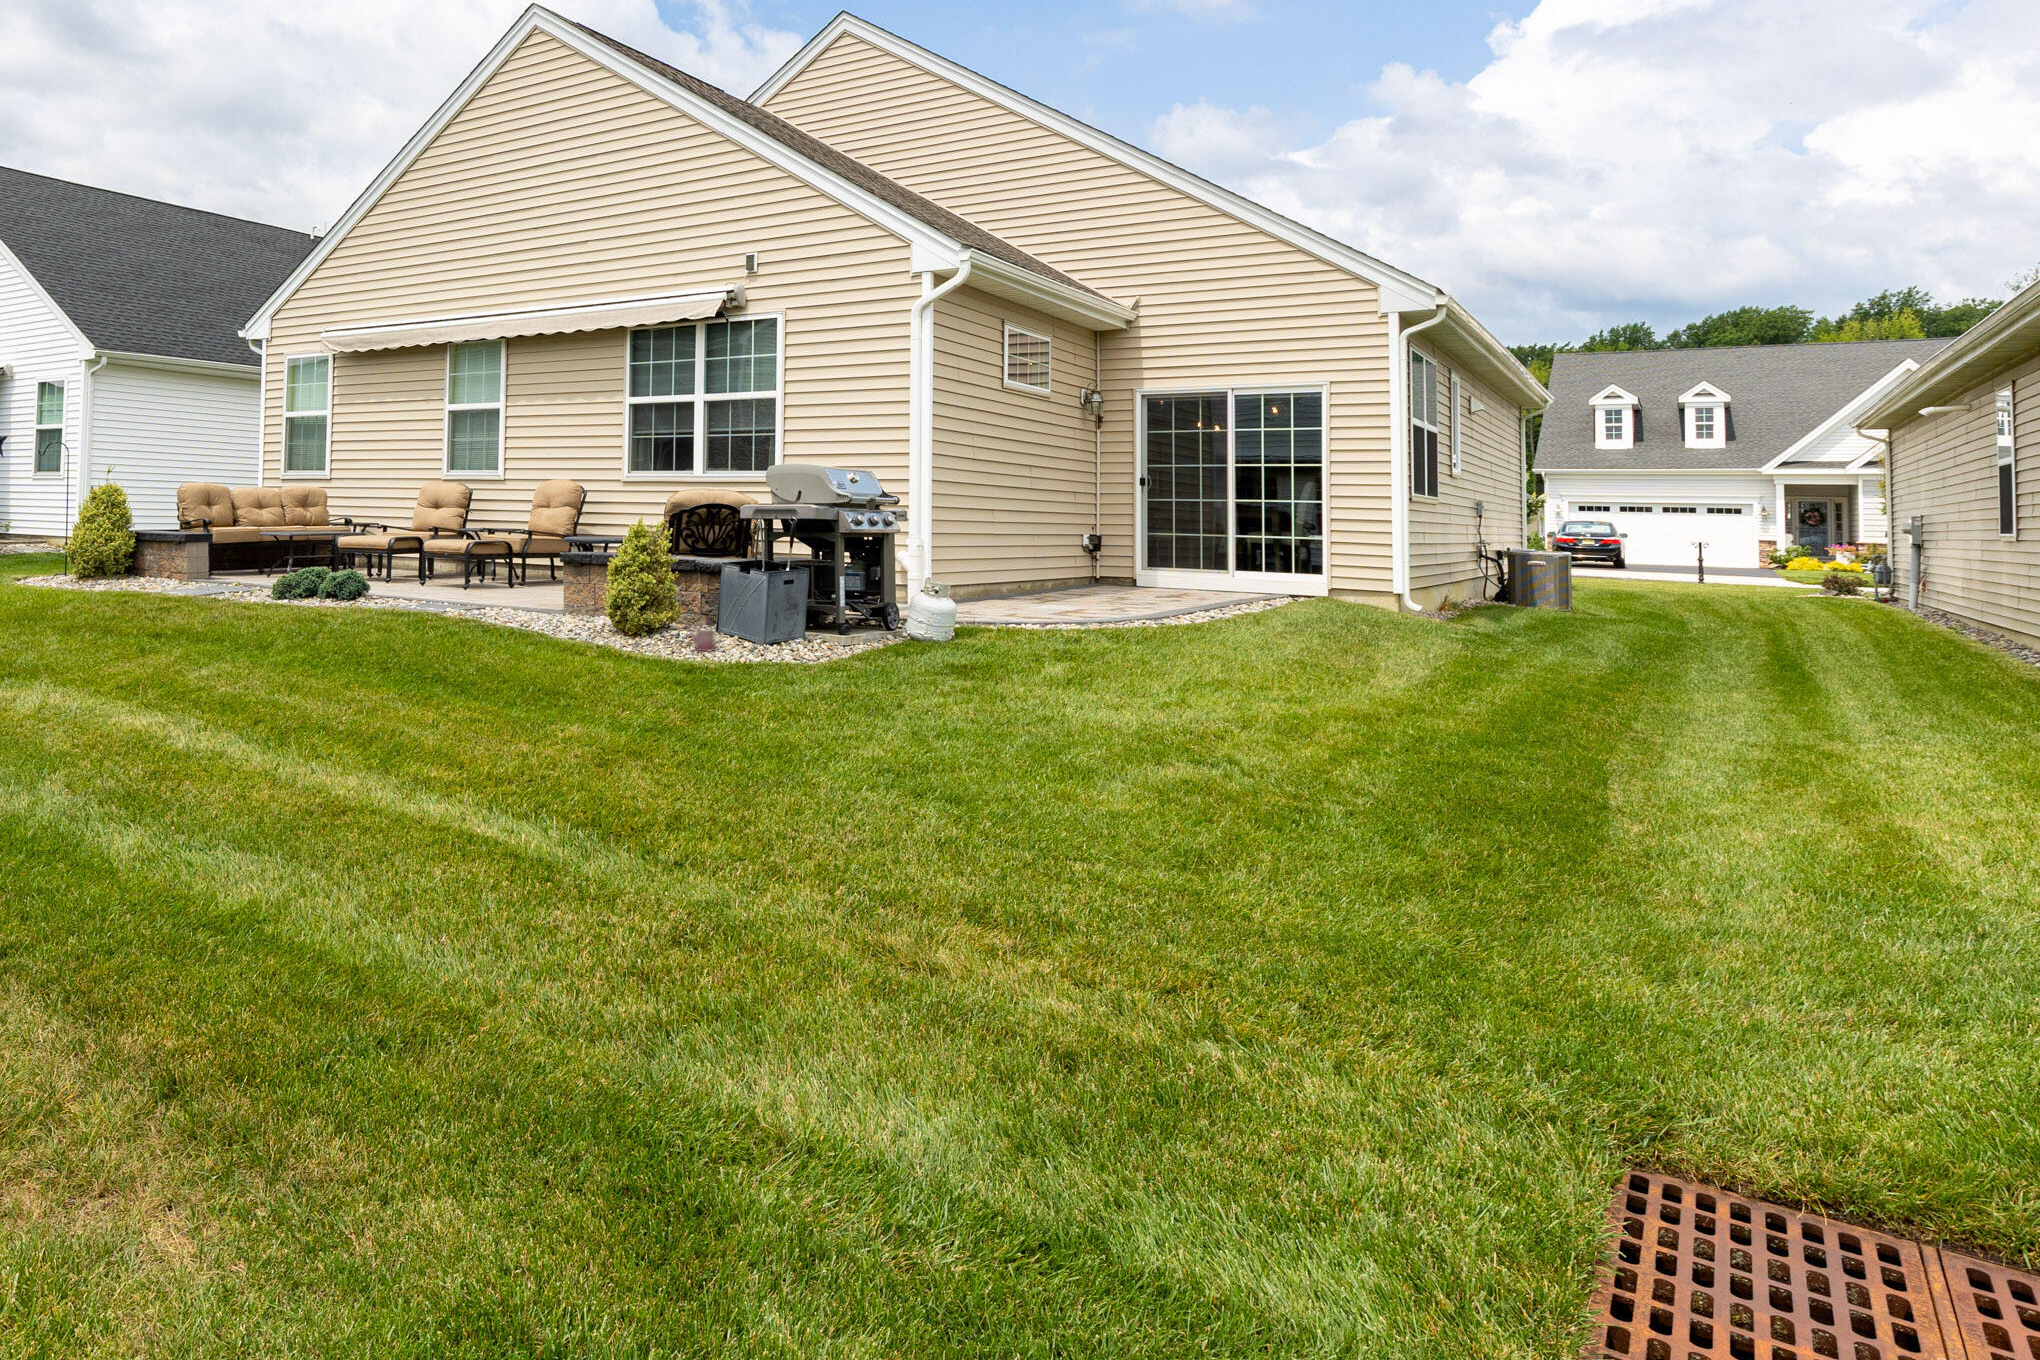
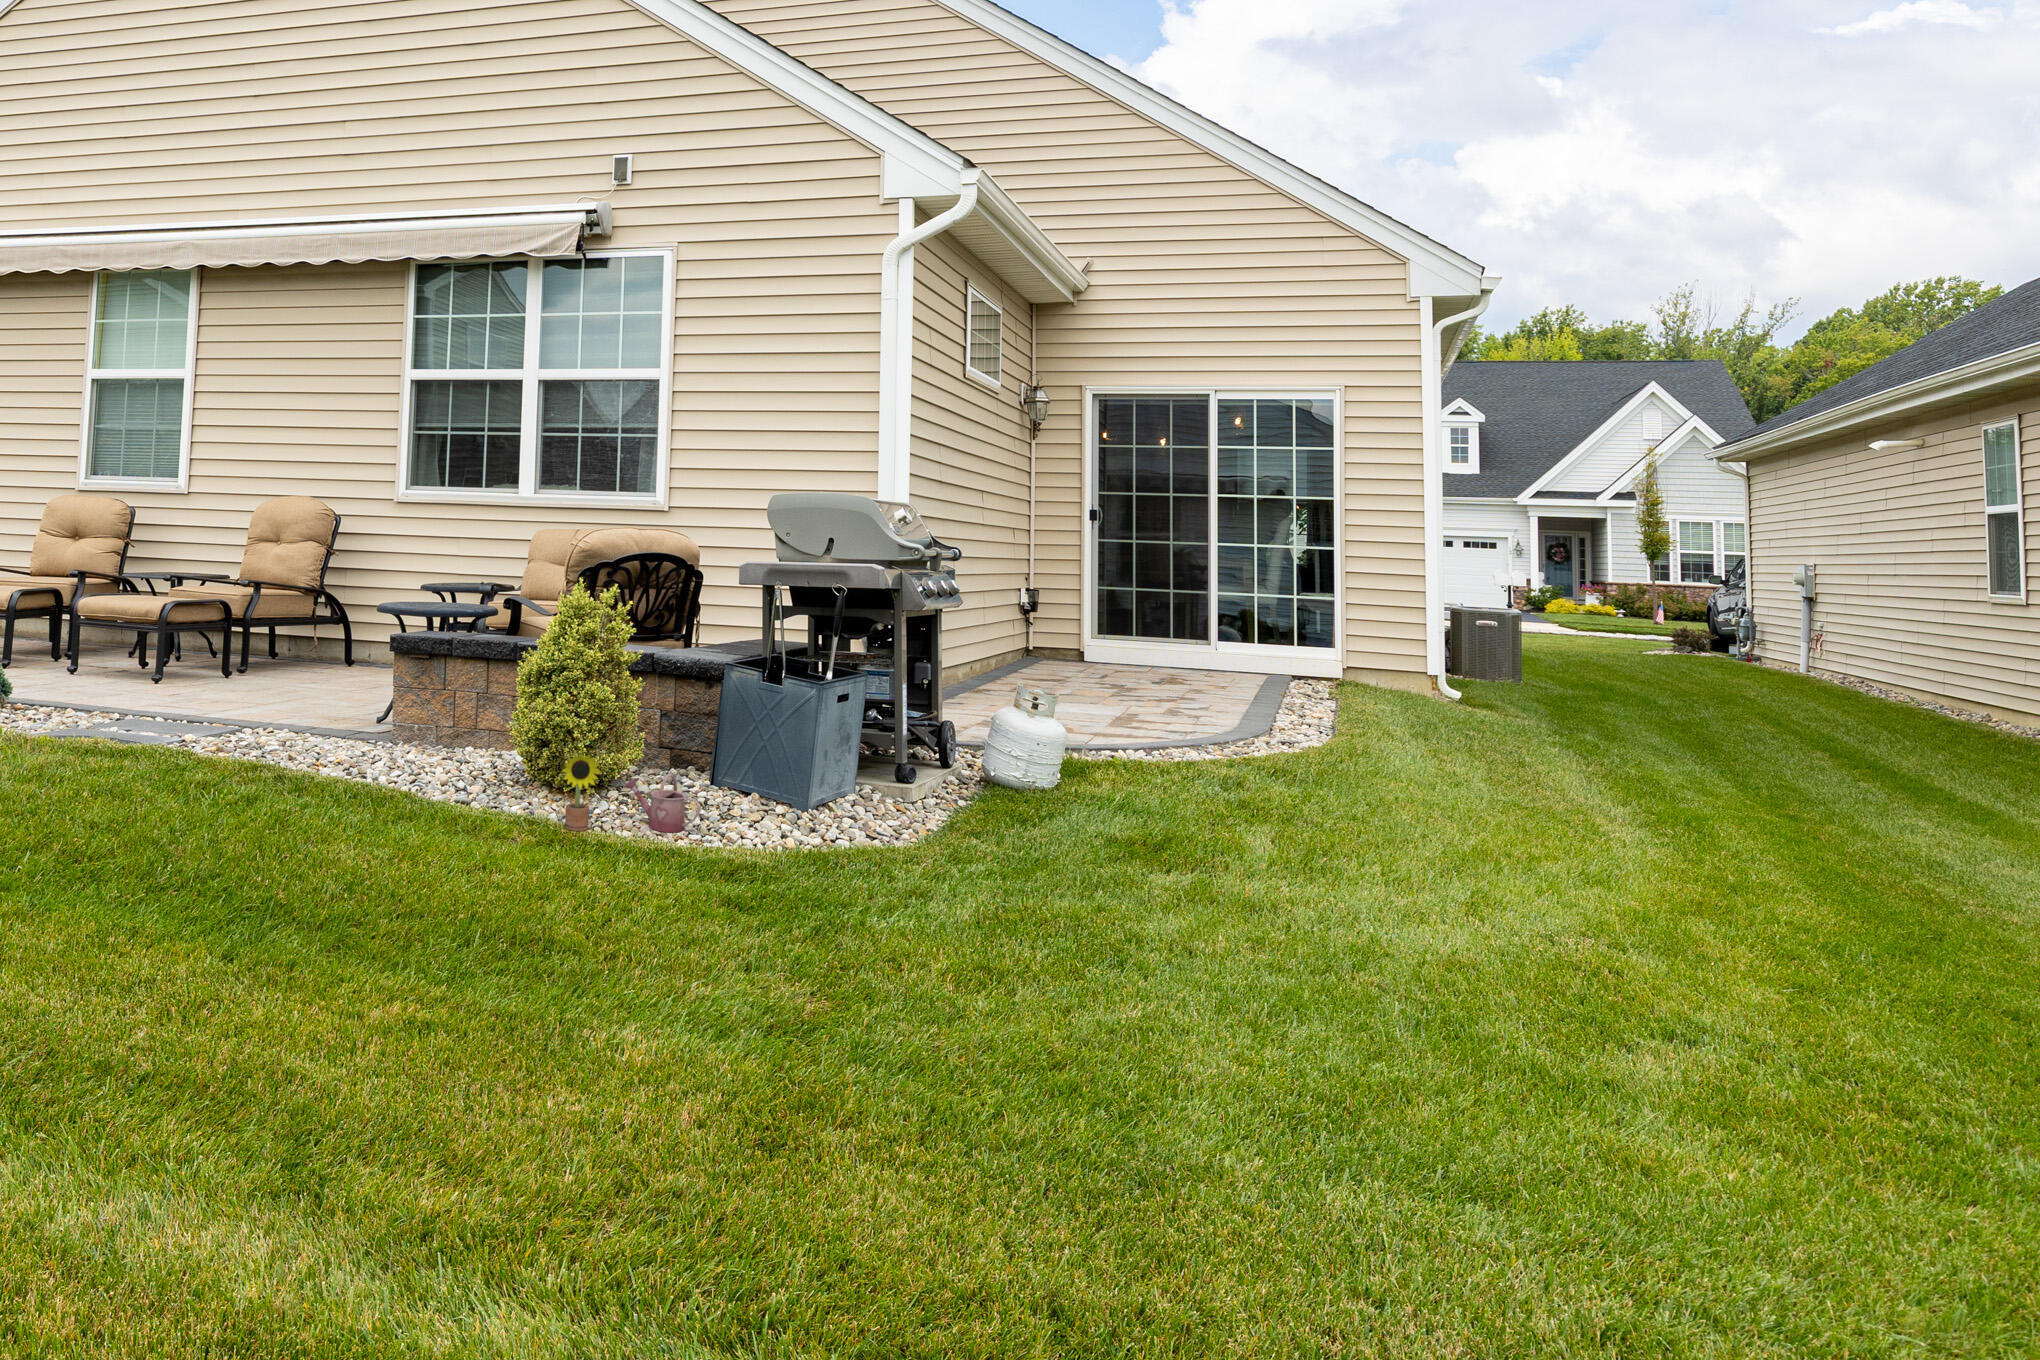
decorative plant: none [642,606,664,649] -> present [563,753,601,831]

